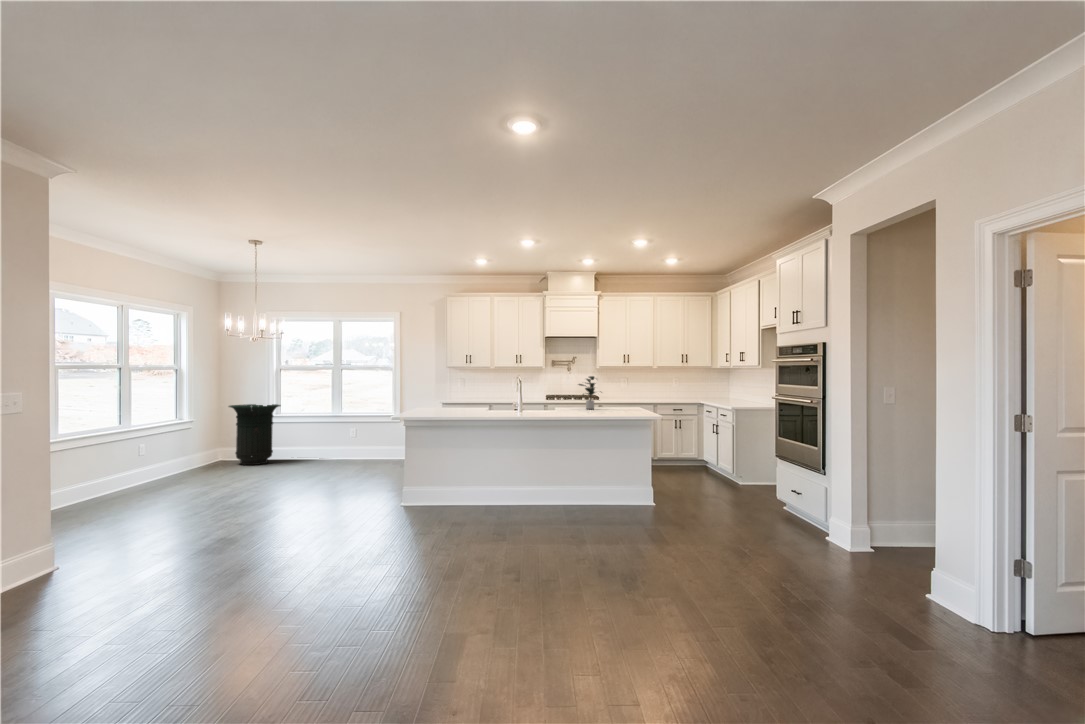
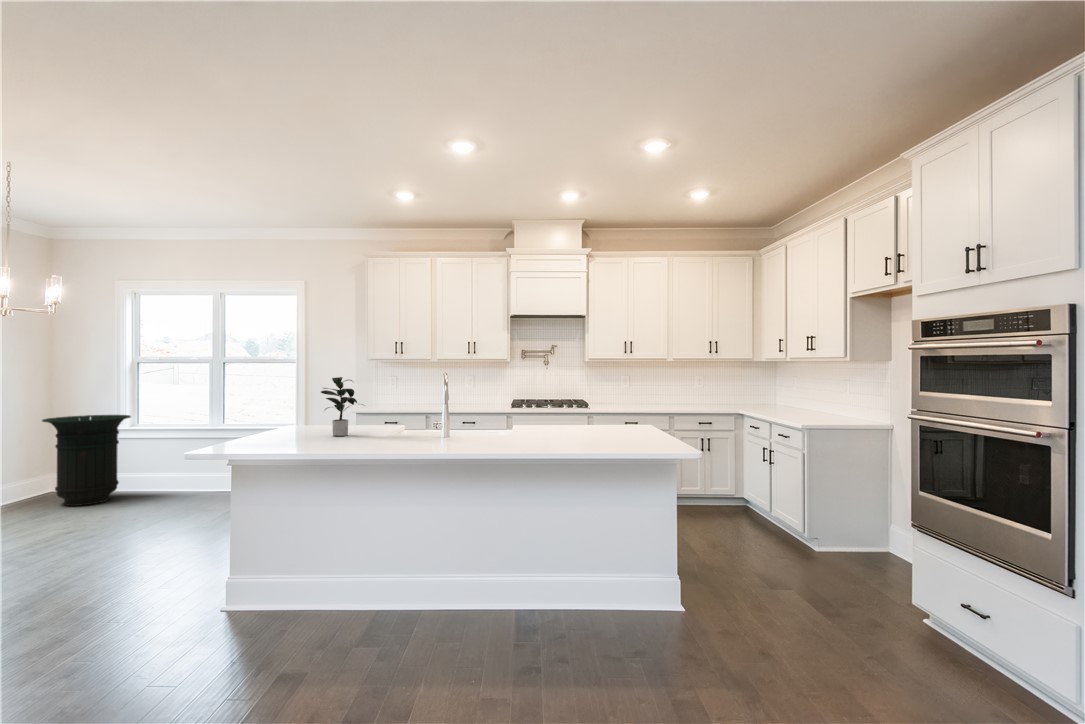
potted plant: present [579,376,595,409] -> present [321,377,363,436]

